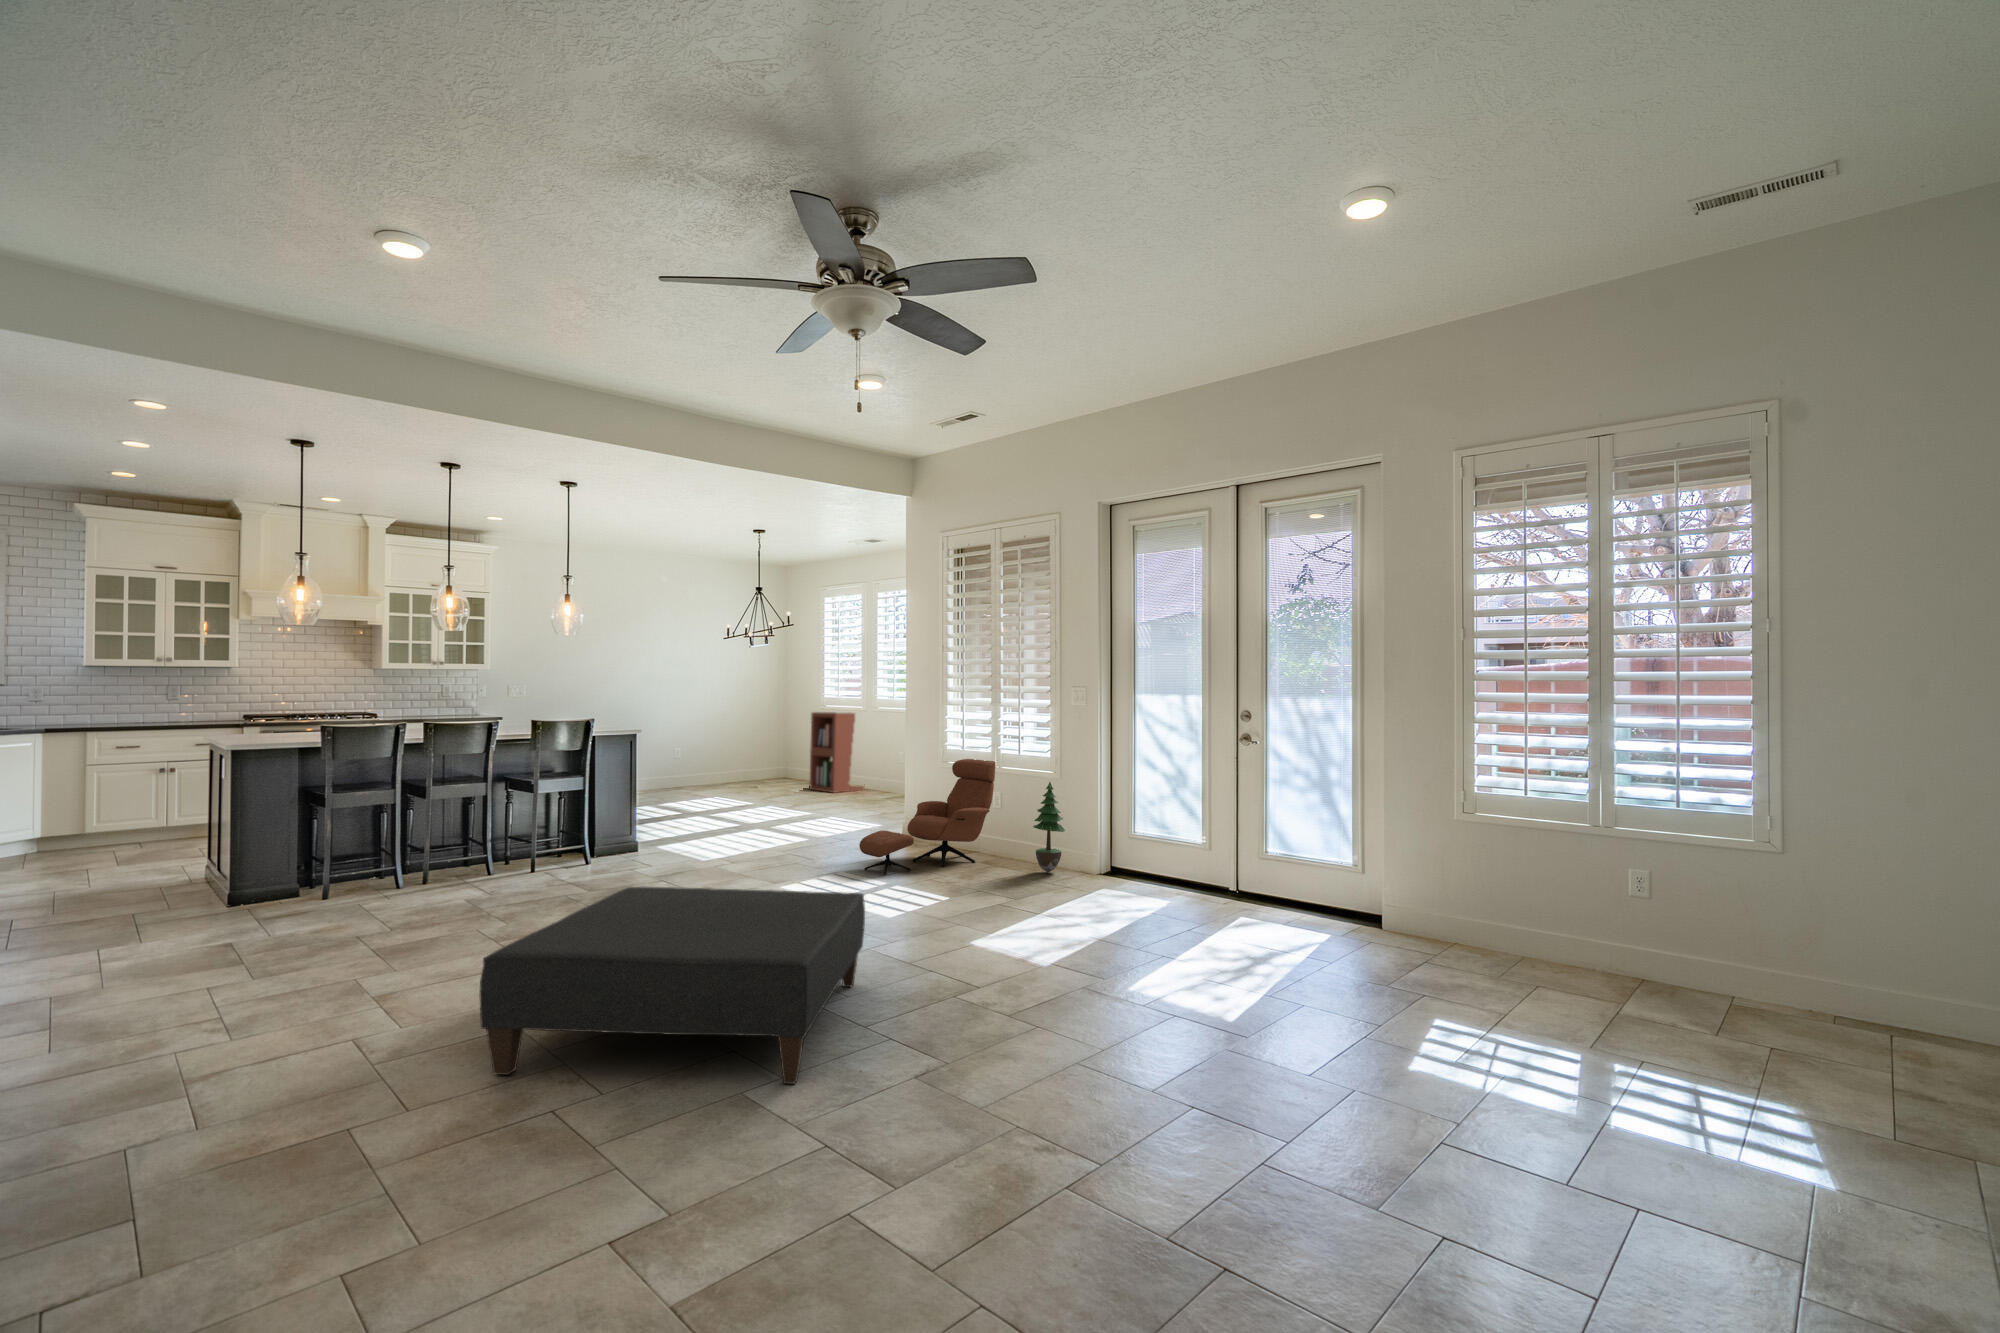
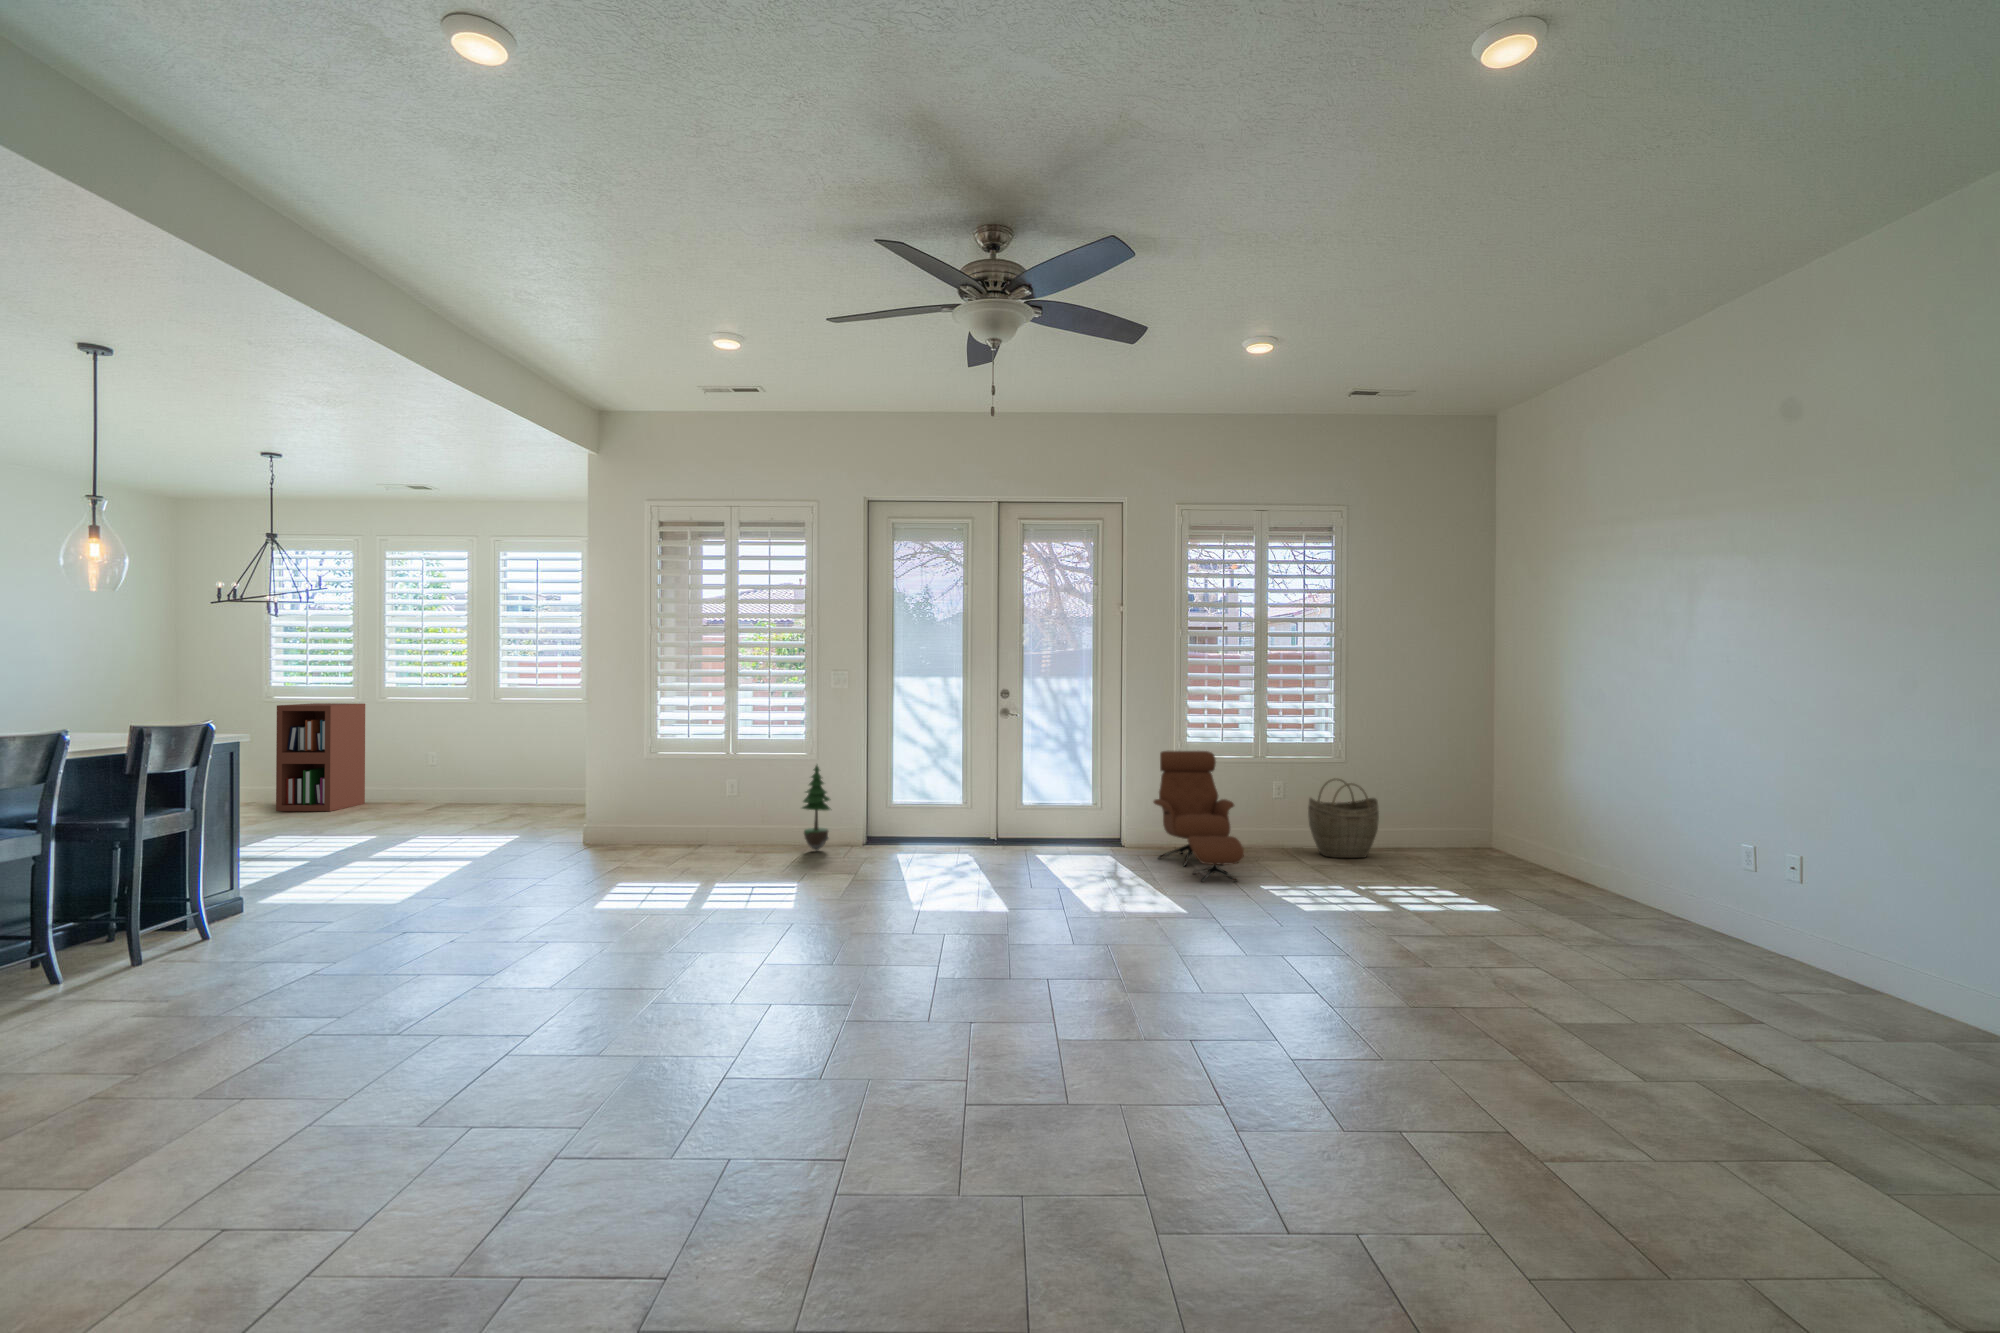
lounge chair: present [859,759,996,875] -> present [1154,751,1244,882]
woven basket: none [1694,880,1853,1035] -> present [1308,778,1379,858]
ottoman: present [480,887,865,1084] -> none [691,874,1062,1092]

